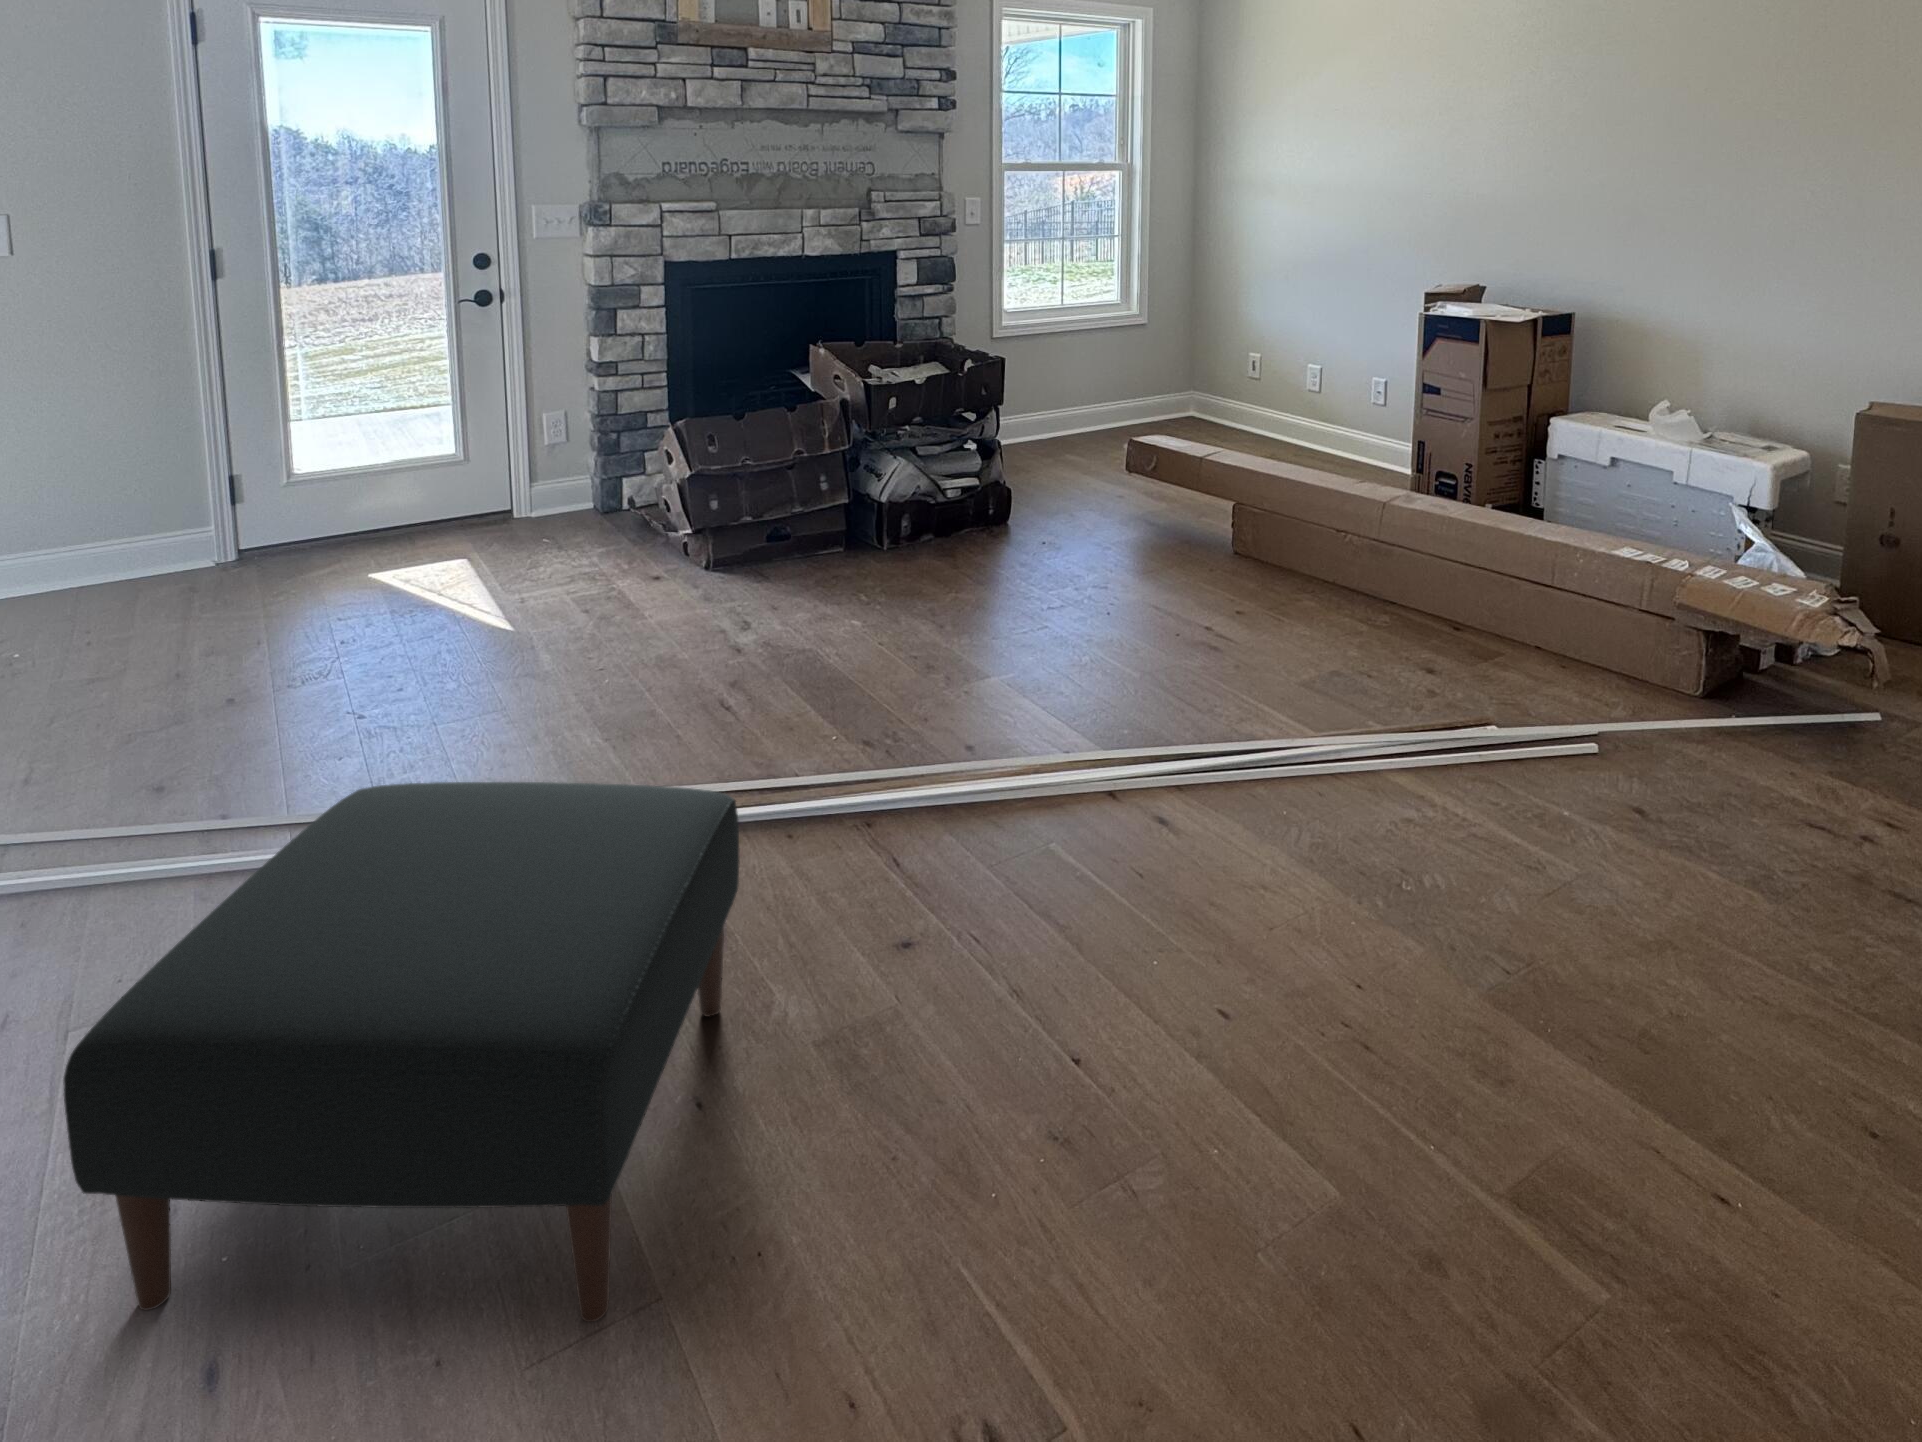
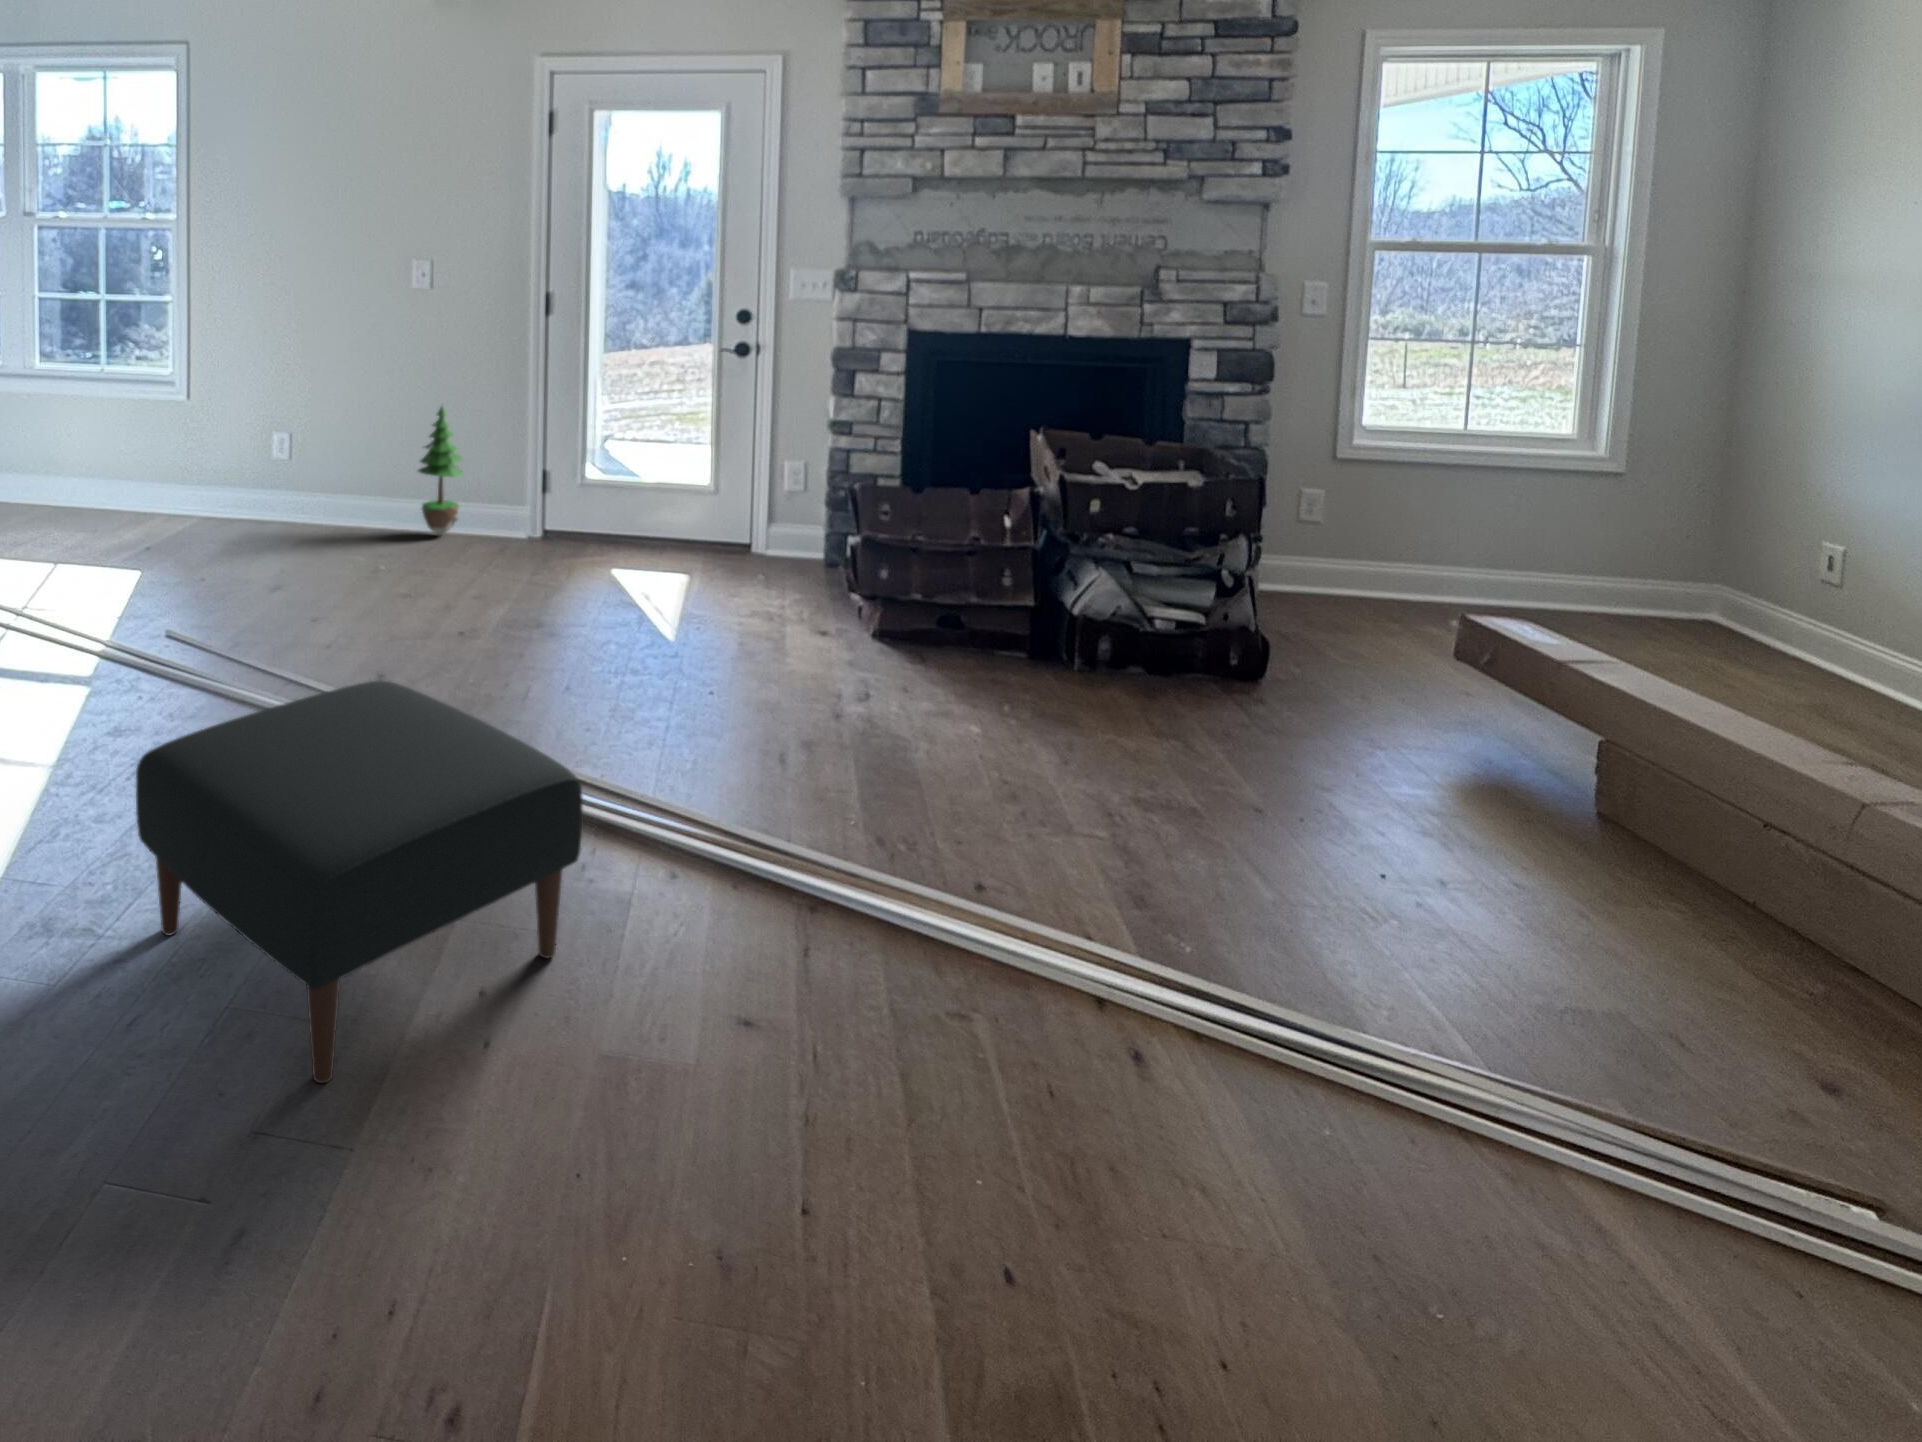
potted tree: none [19,416,107,599] -> present [418,406,462,535]

